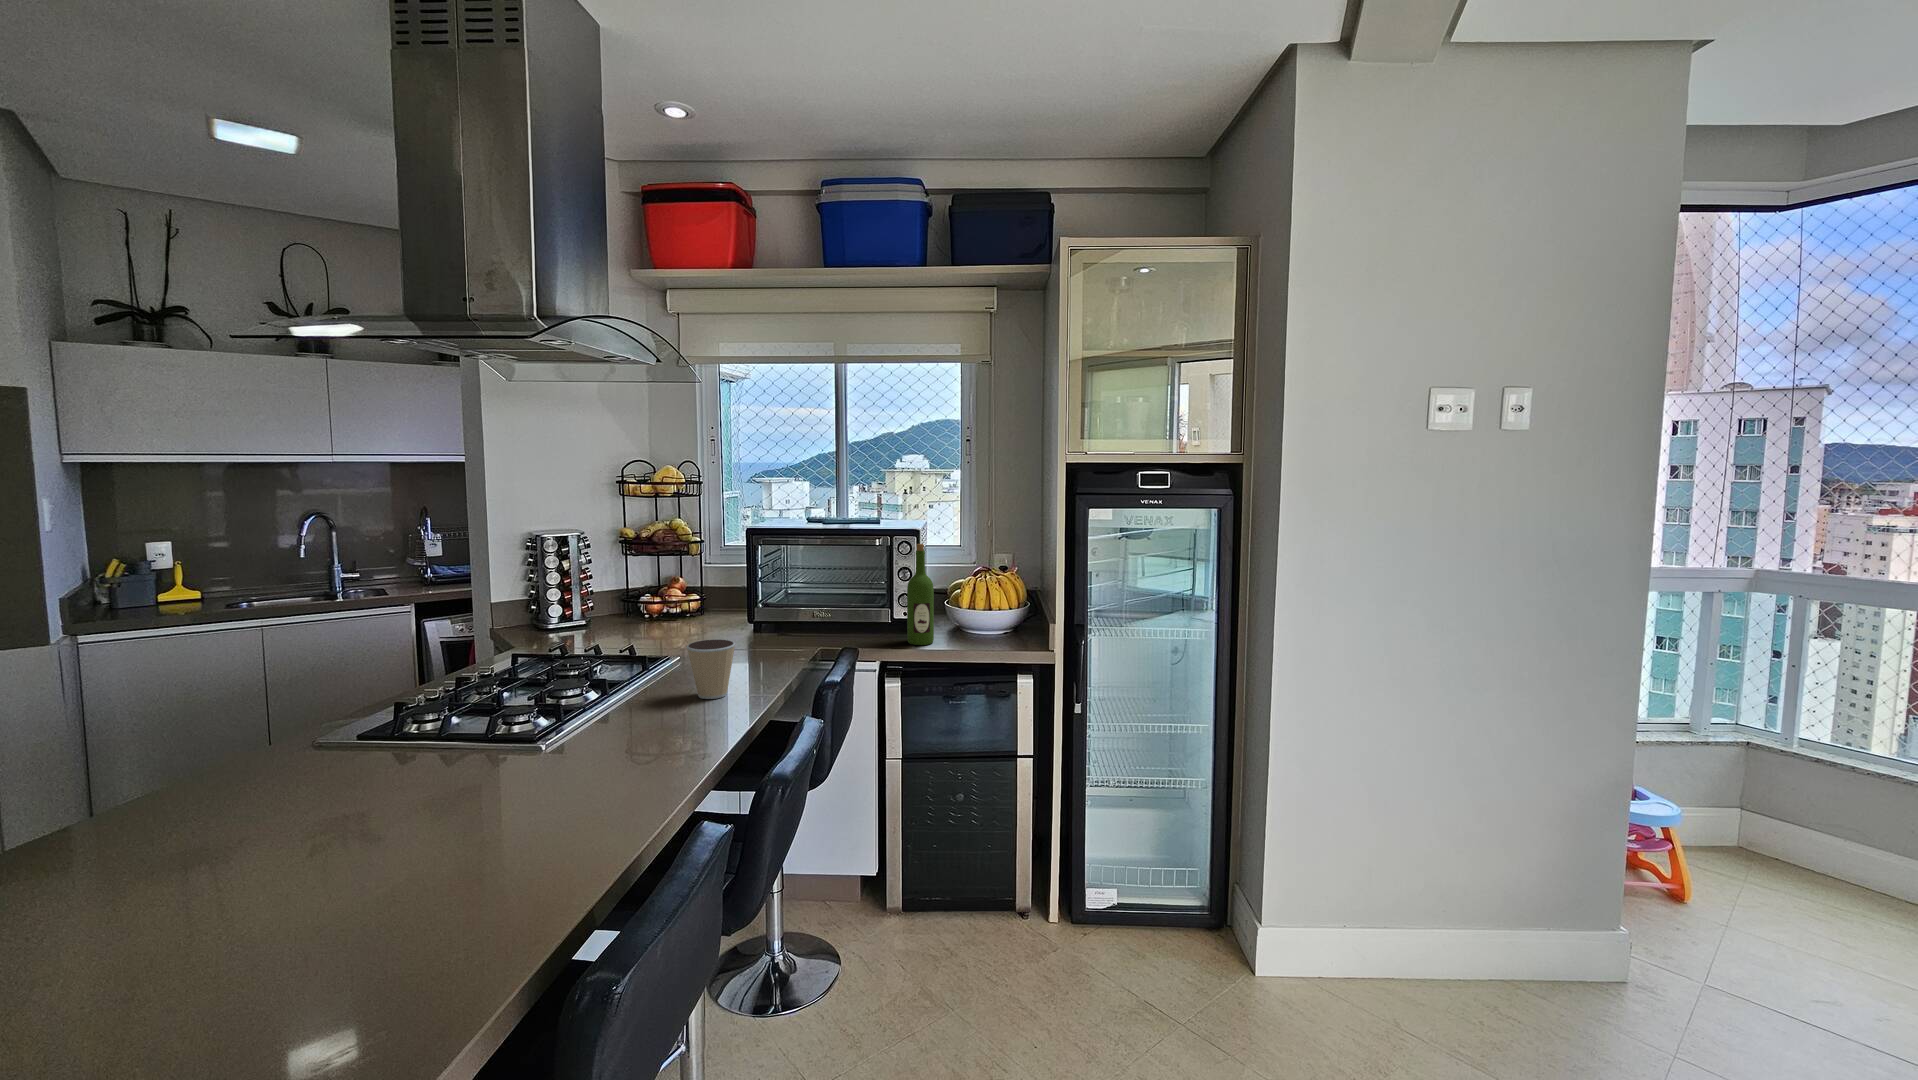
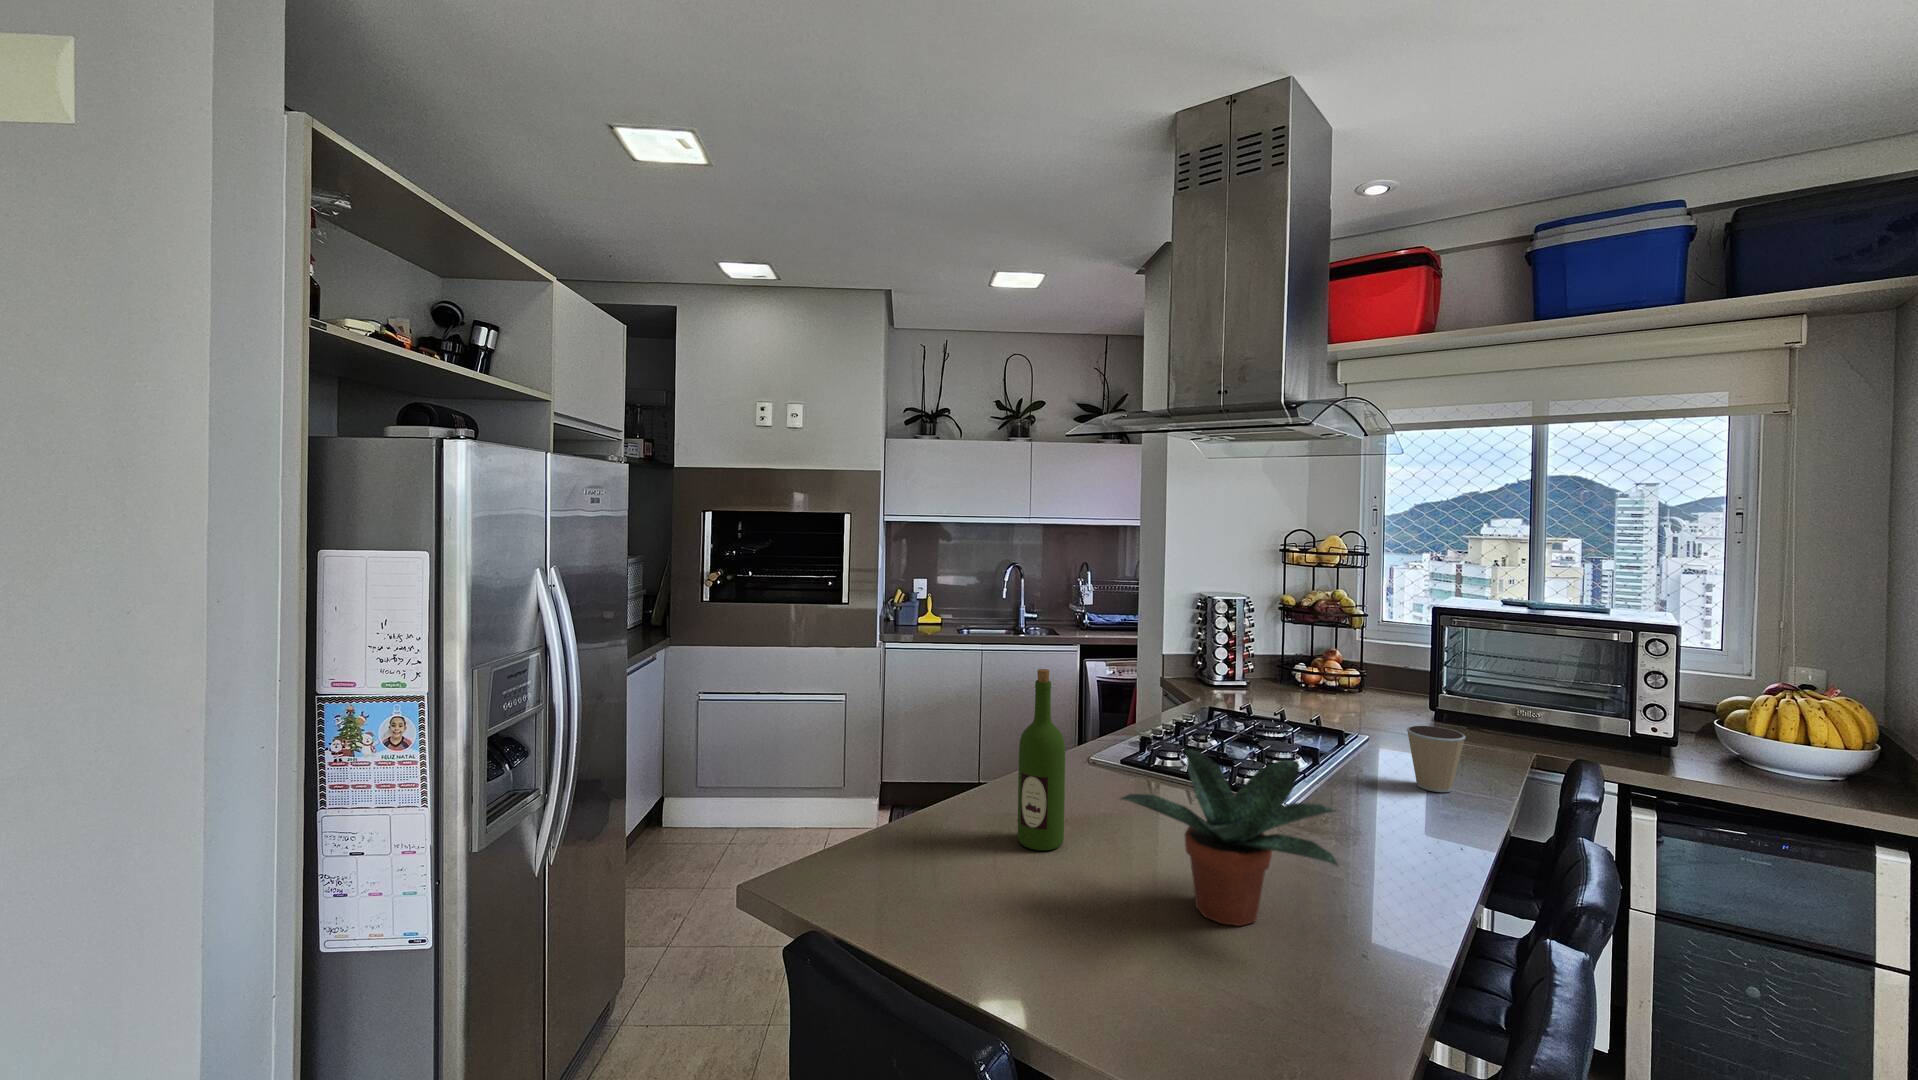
wine bottle: present [907,544,934,645] -> present [1018,669,1065,850]
potted plant: none [238,698,526,892] -> present [1121,745,1338,926]

